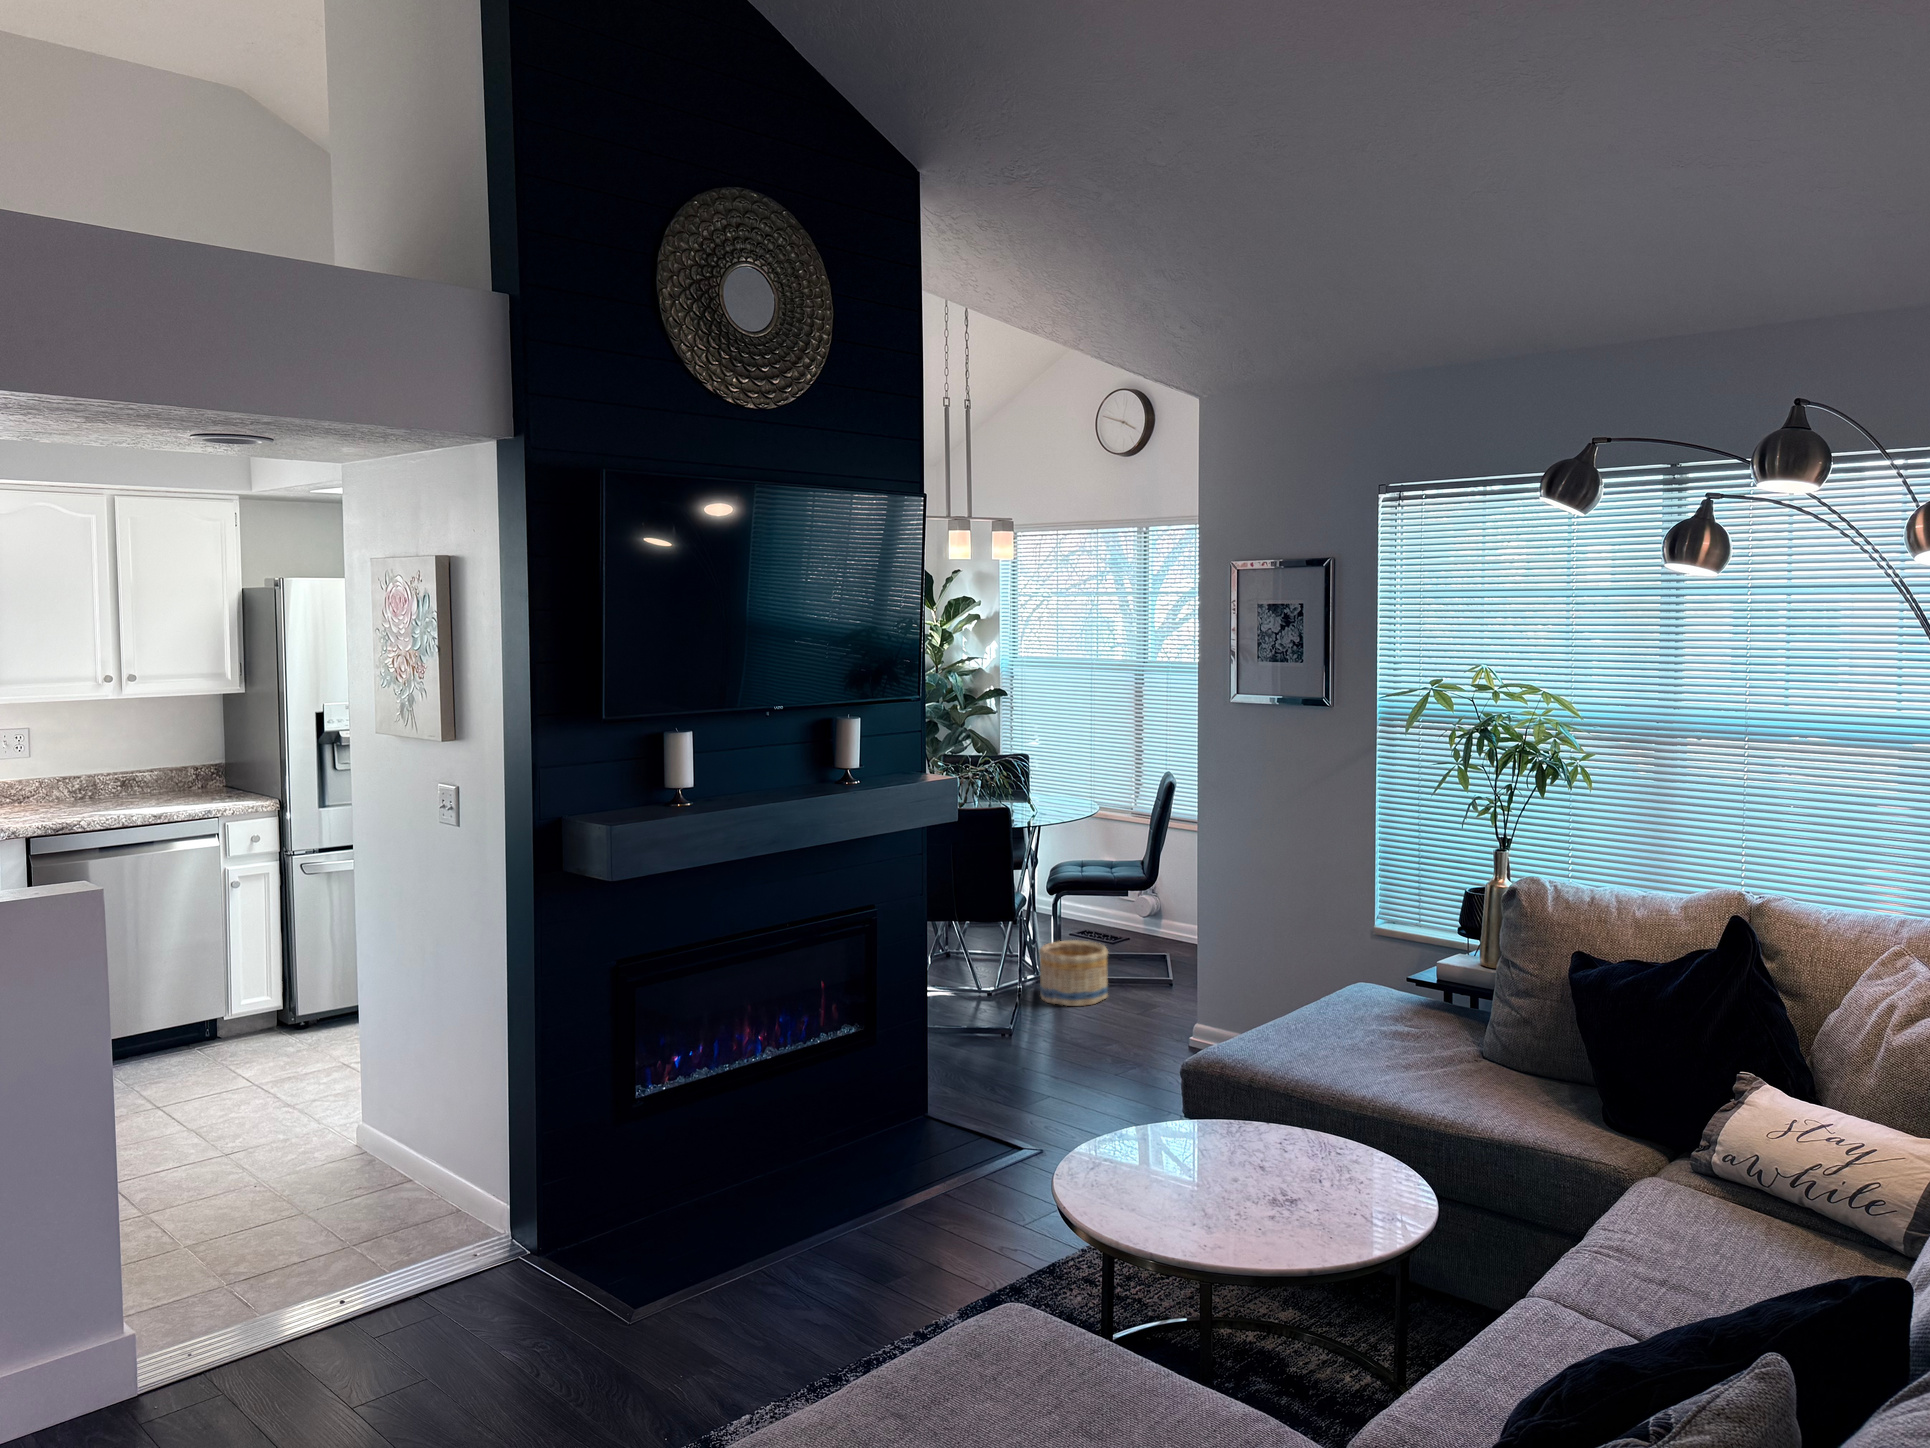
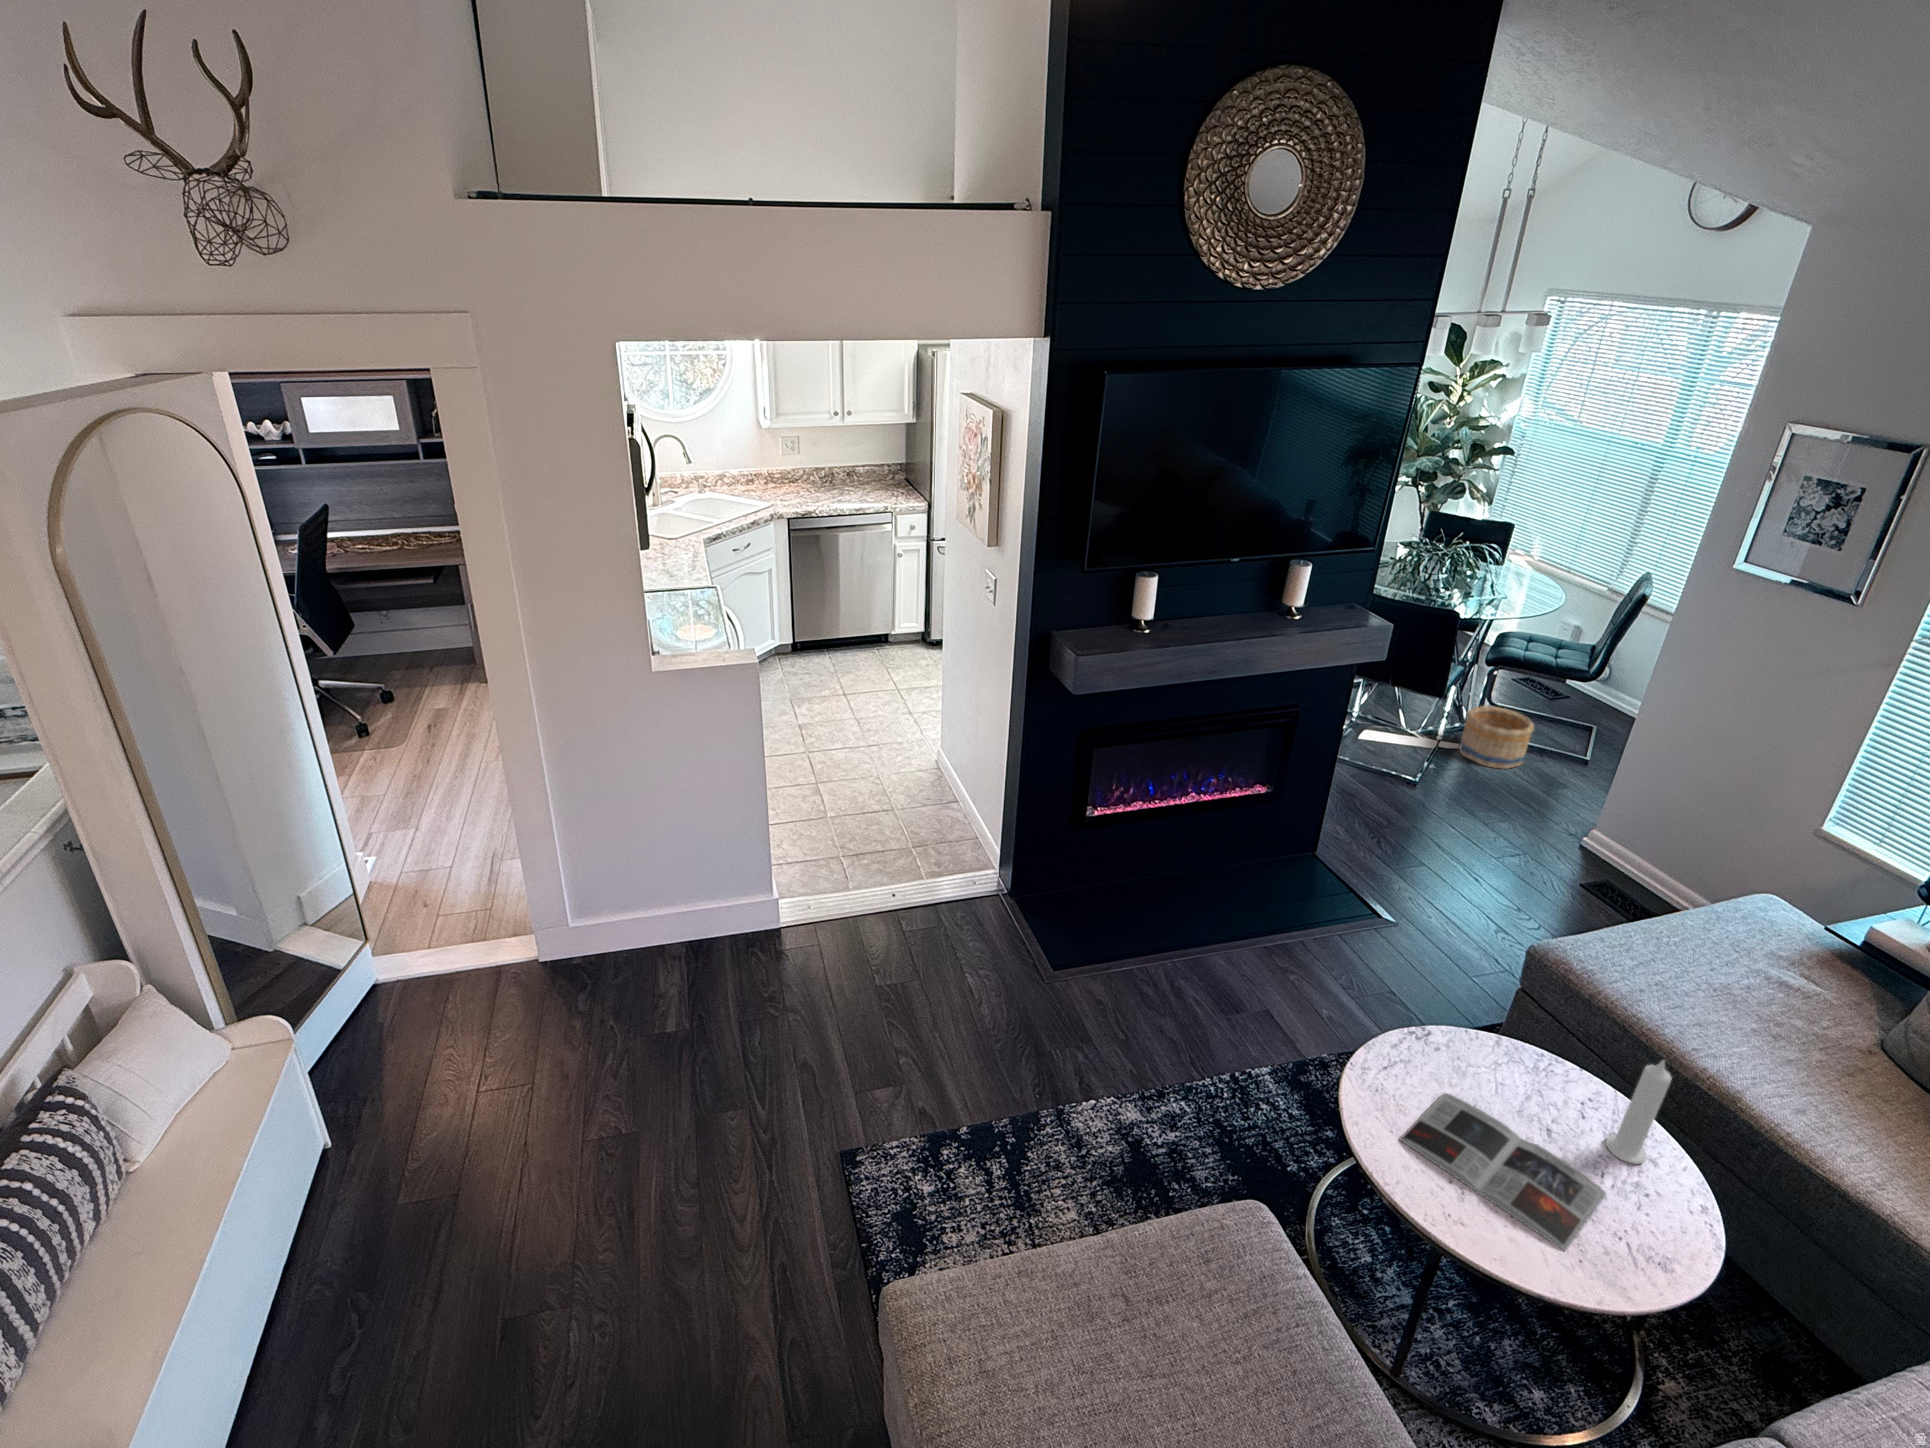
candle: none [1310,1031,1347,1164] -> present [1606,1061,1671,1164]
magazine: none [1132,1164,1327,1233] -> present [1400,1093,1605,1251]

